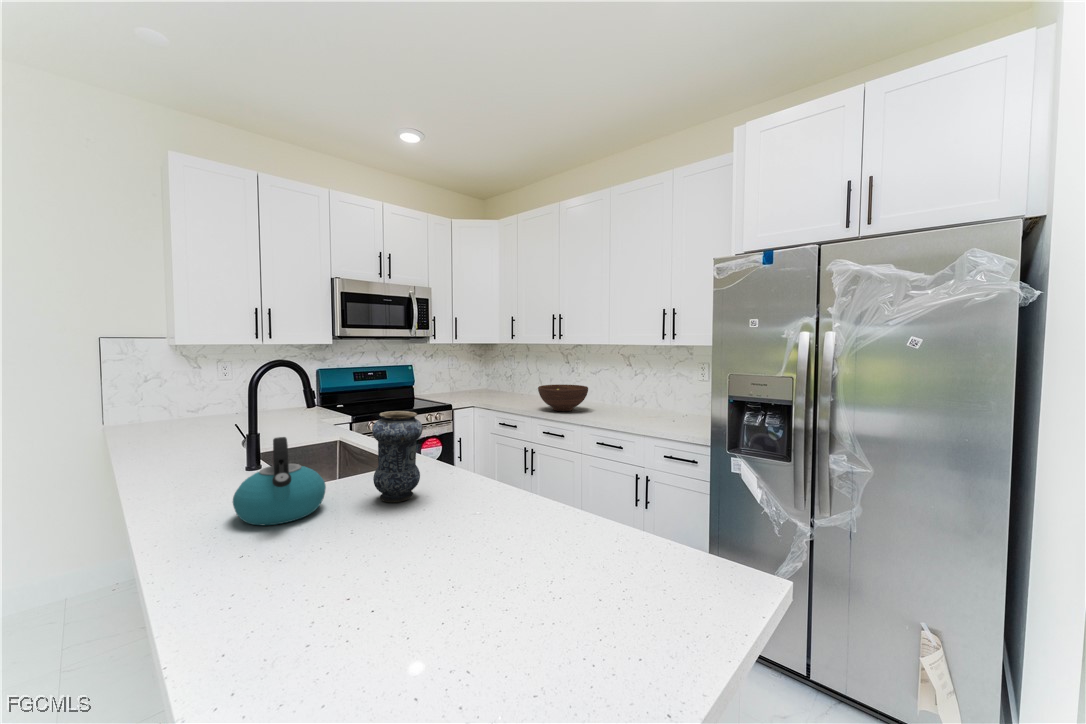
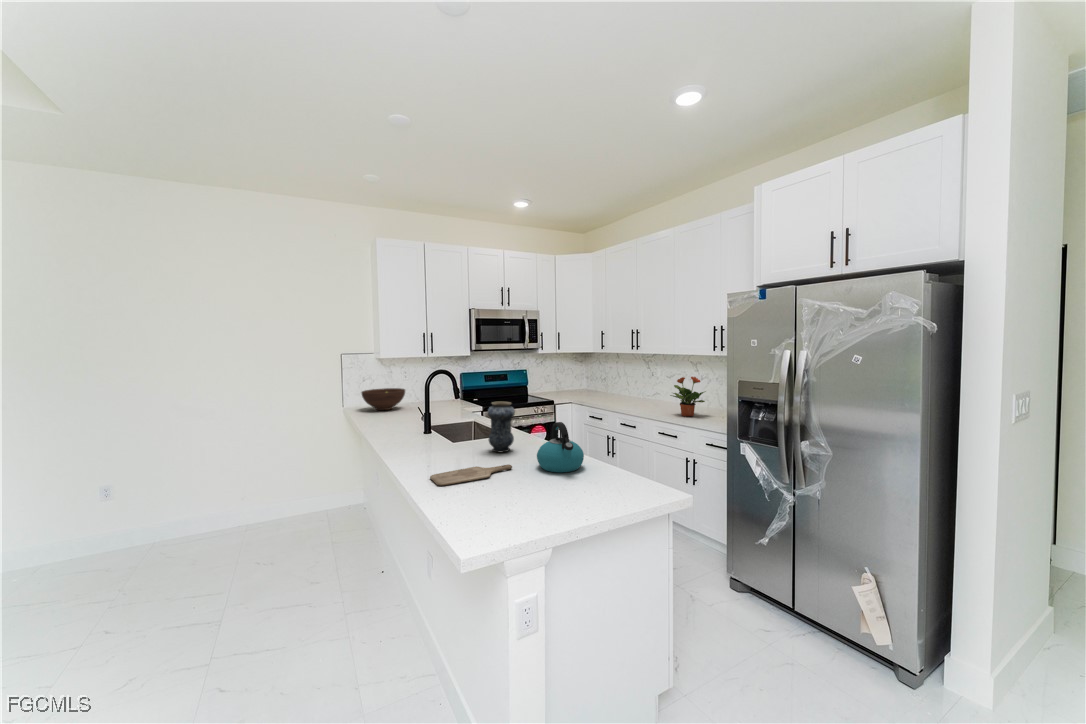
potted plant: none [607,372,653,422] -> present [670,377,705,416]
fruit bowl: present [538,385,588,411] -> present [362,388,405,410]
kettle: present [233,437,326,526] -> present [537,422,584,472]
cutting board: none [240,535,430,622] -> present [430,465,512,486]

